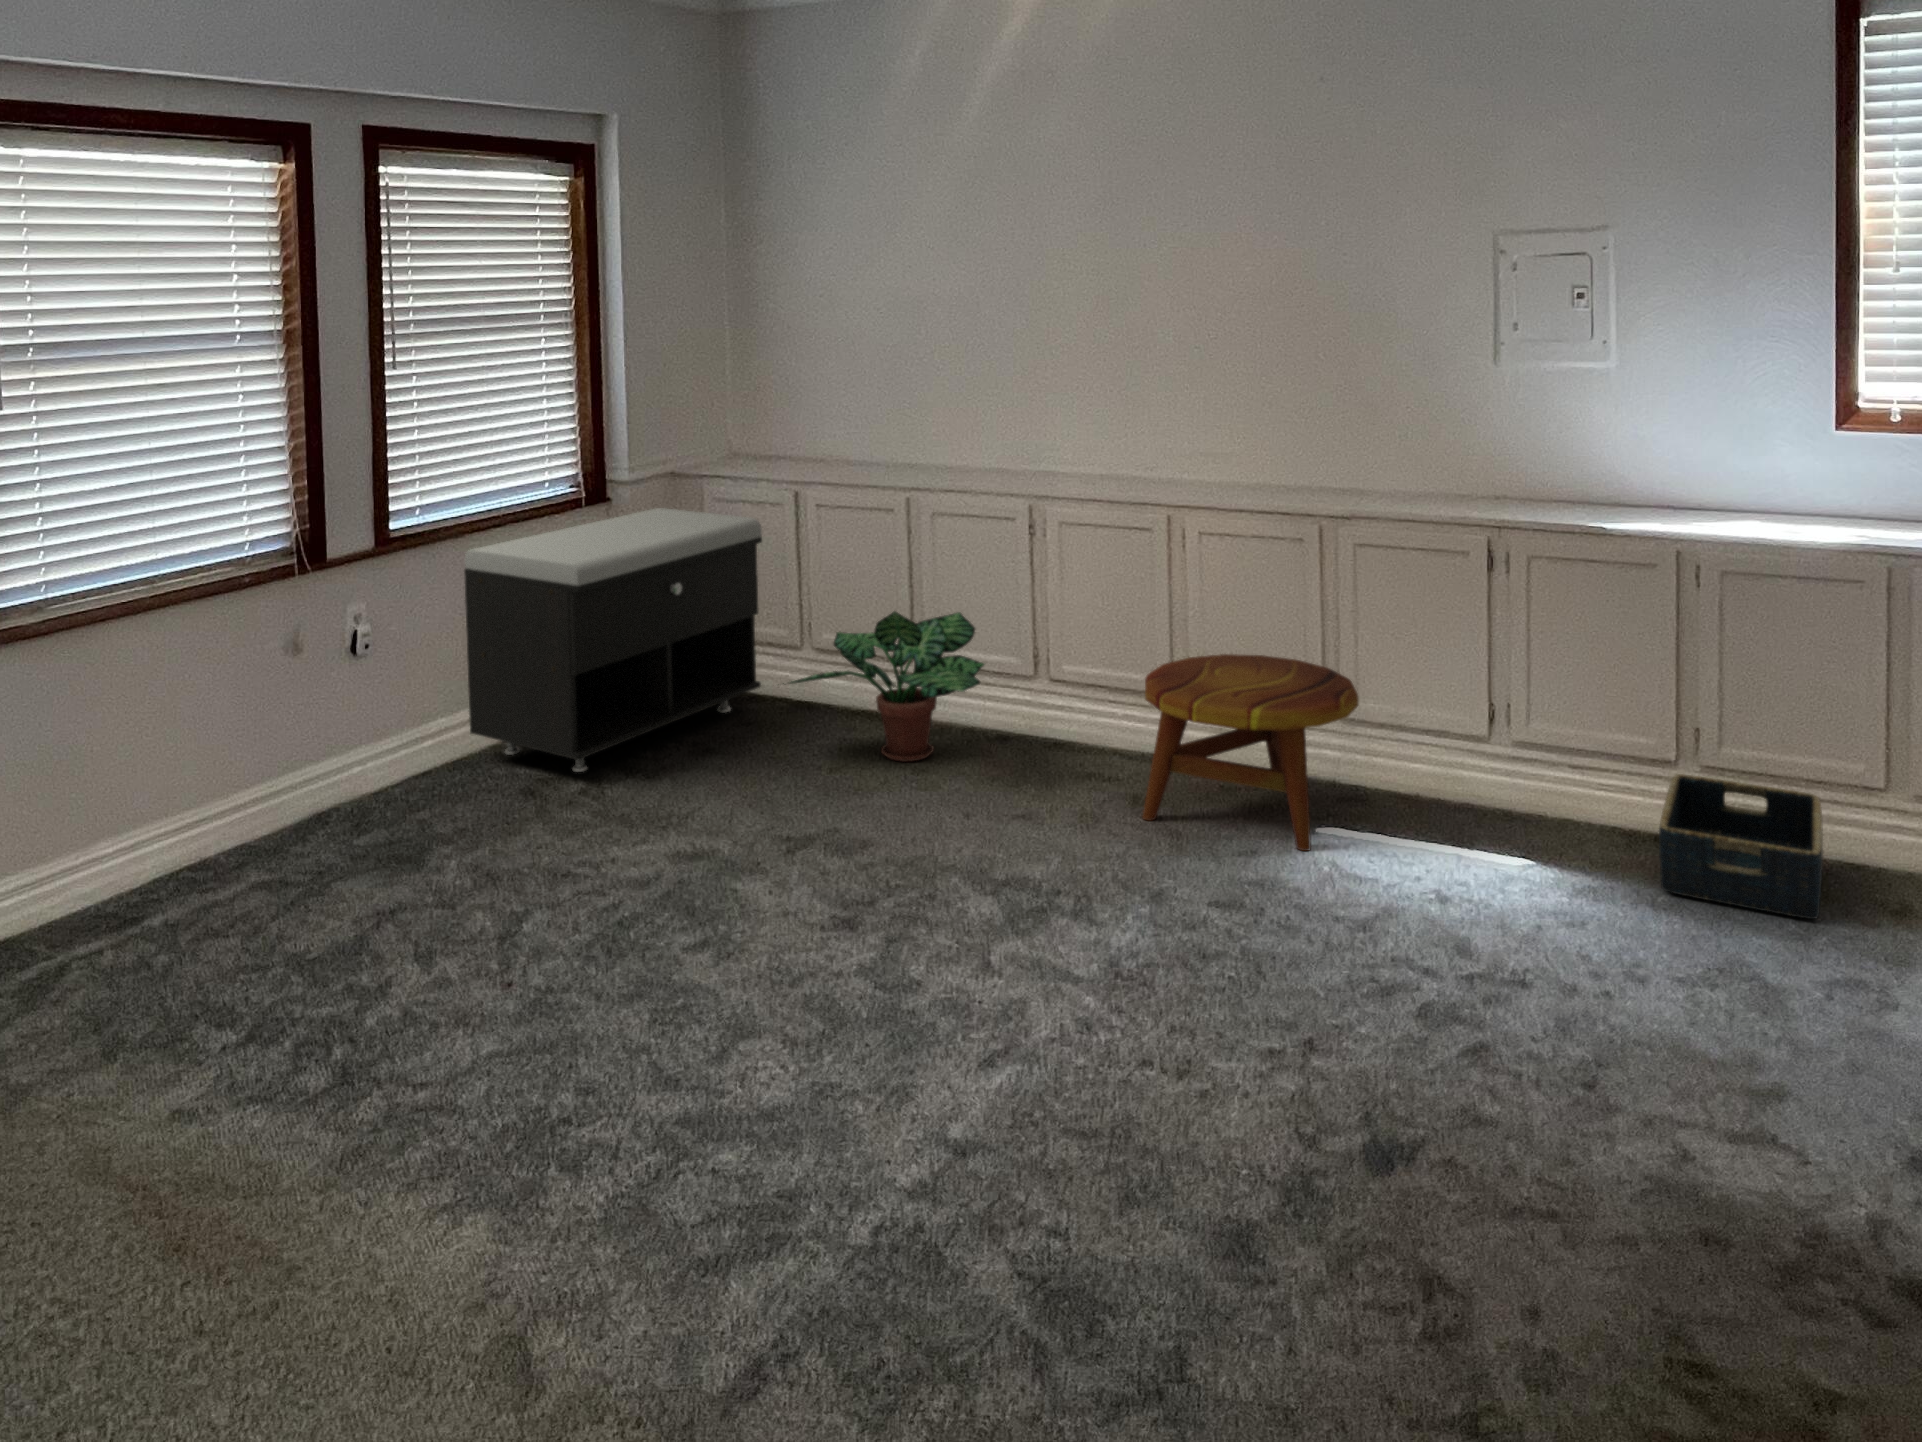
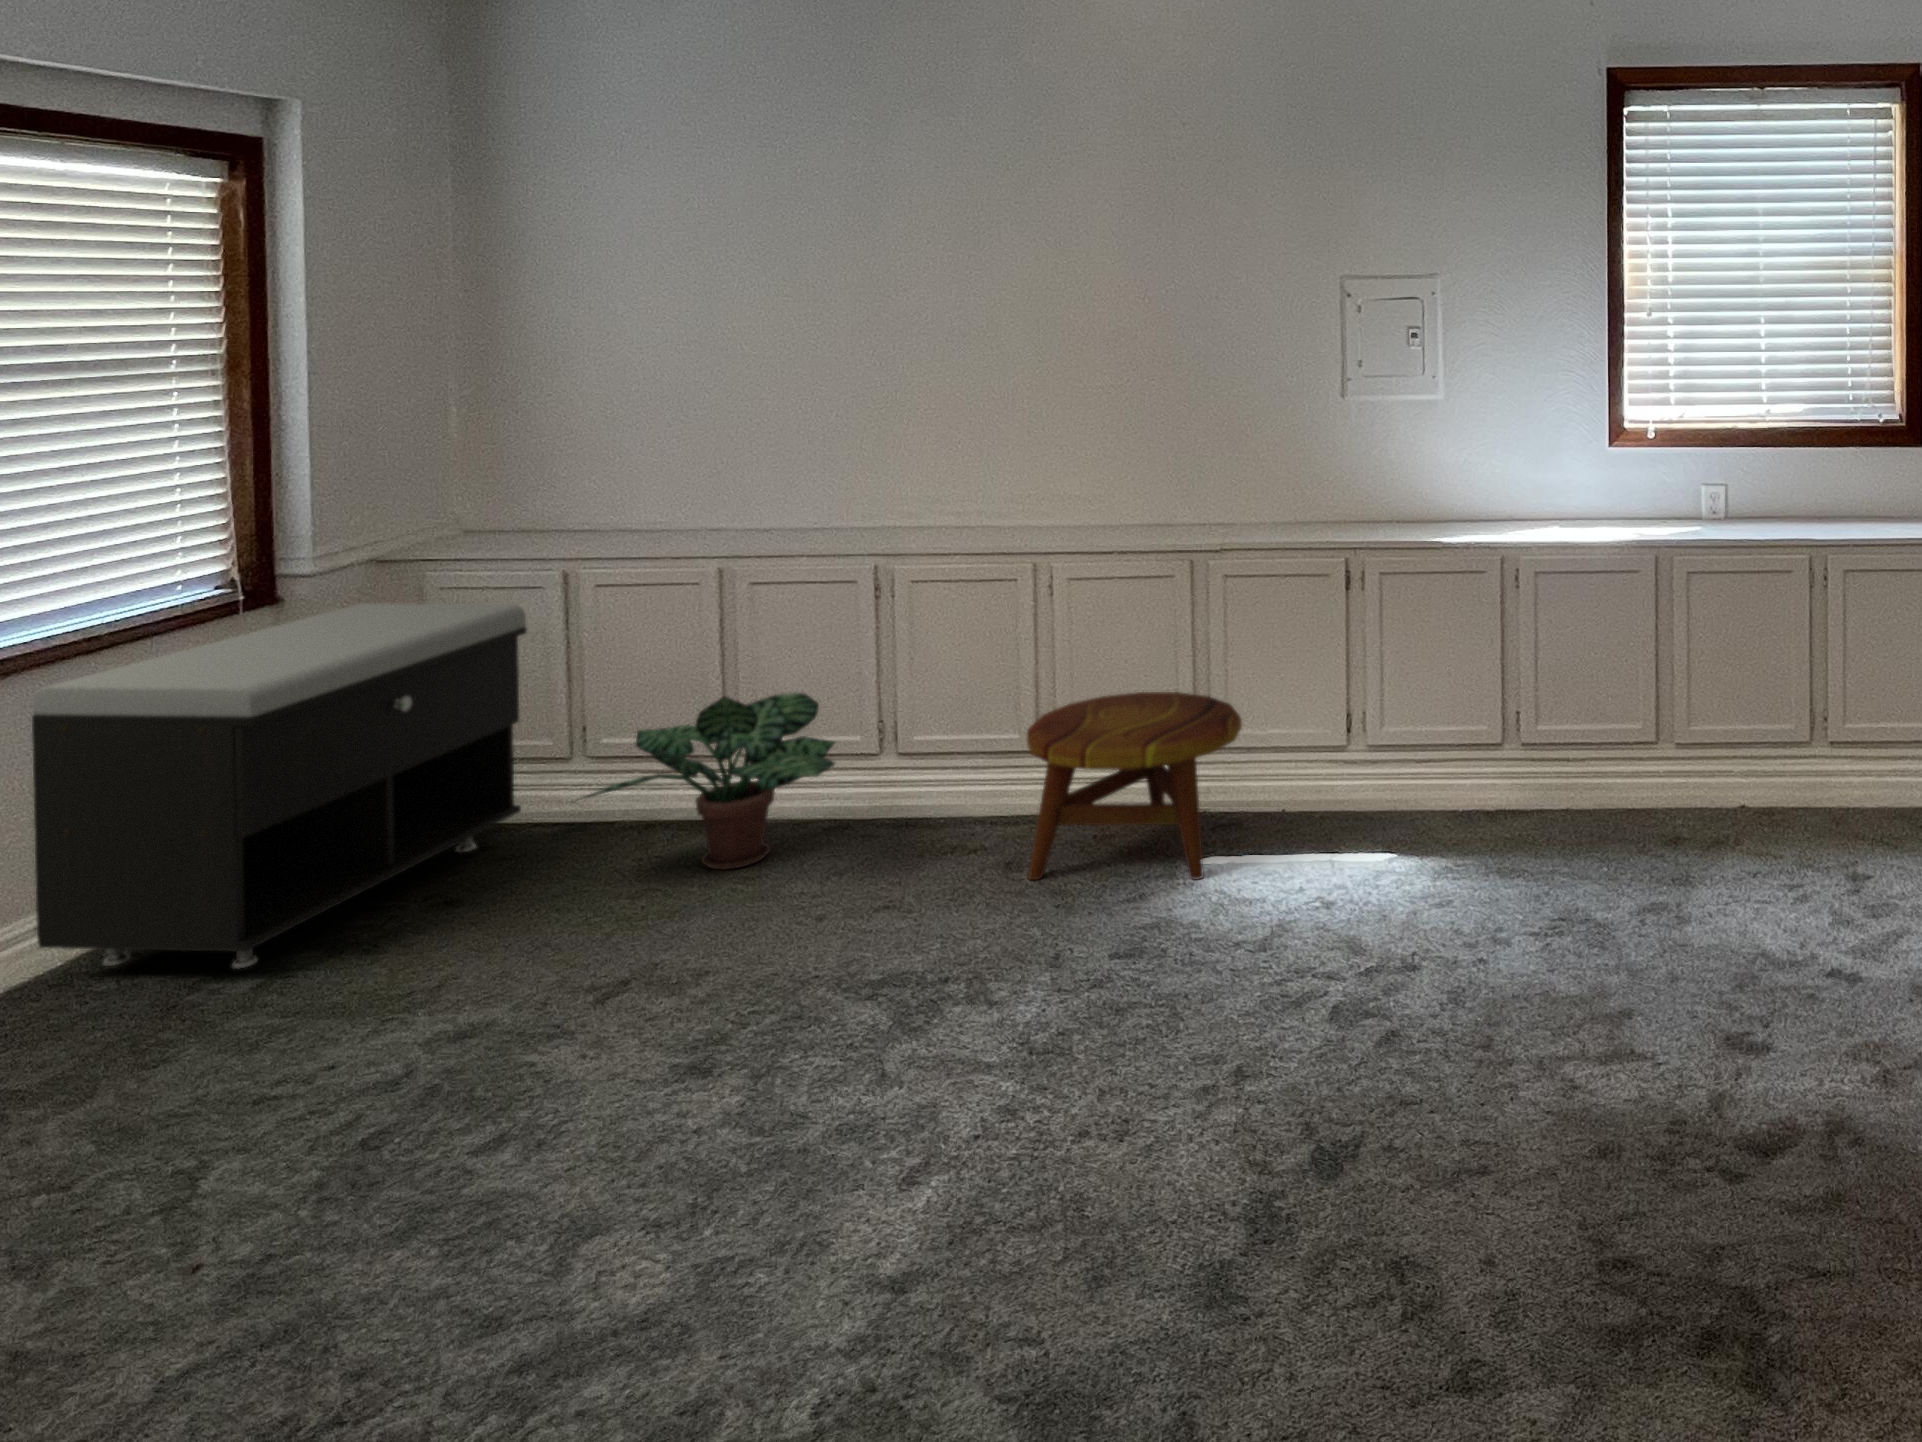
basket: present [1659,774,1823,919] -> none [1501,748,1621,853]

